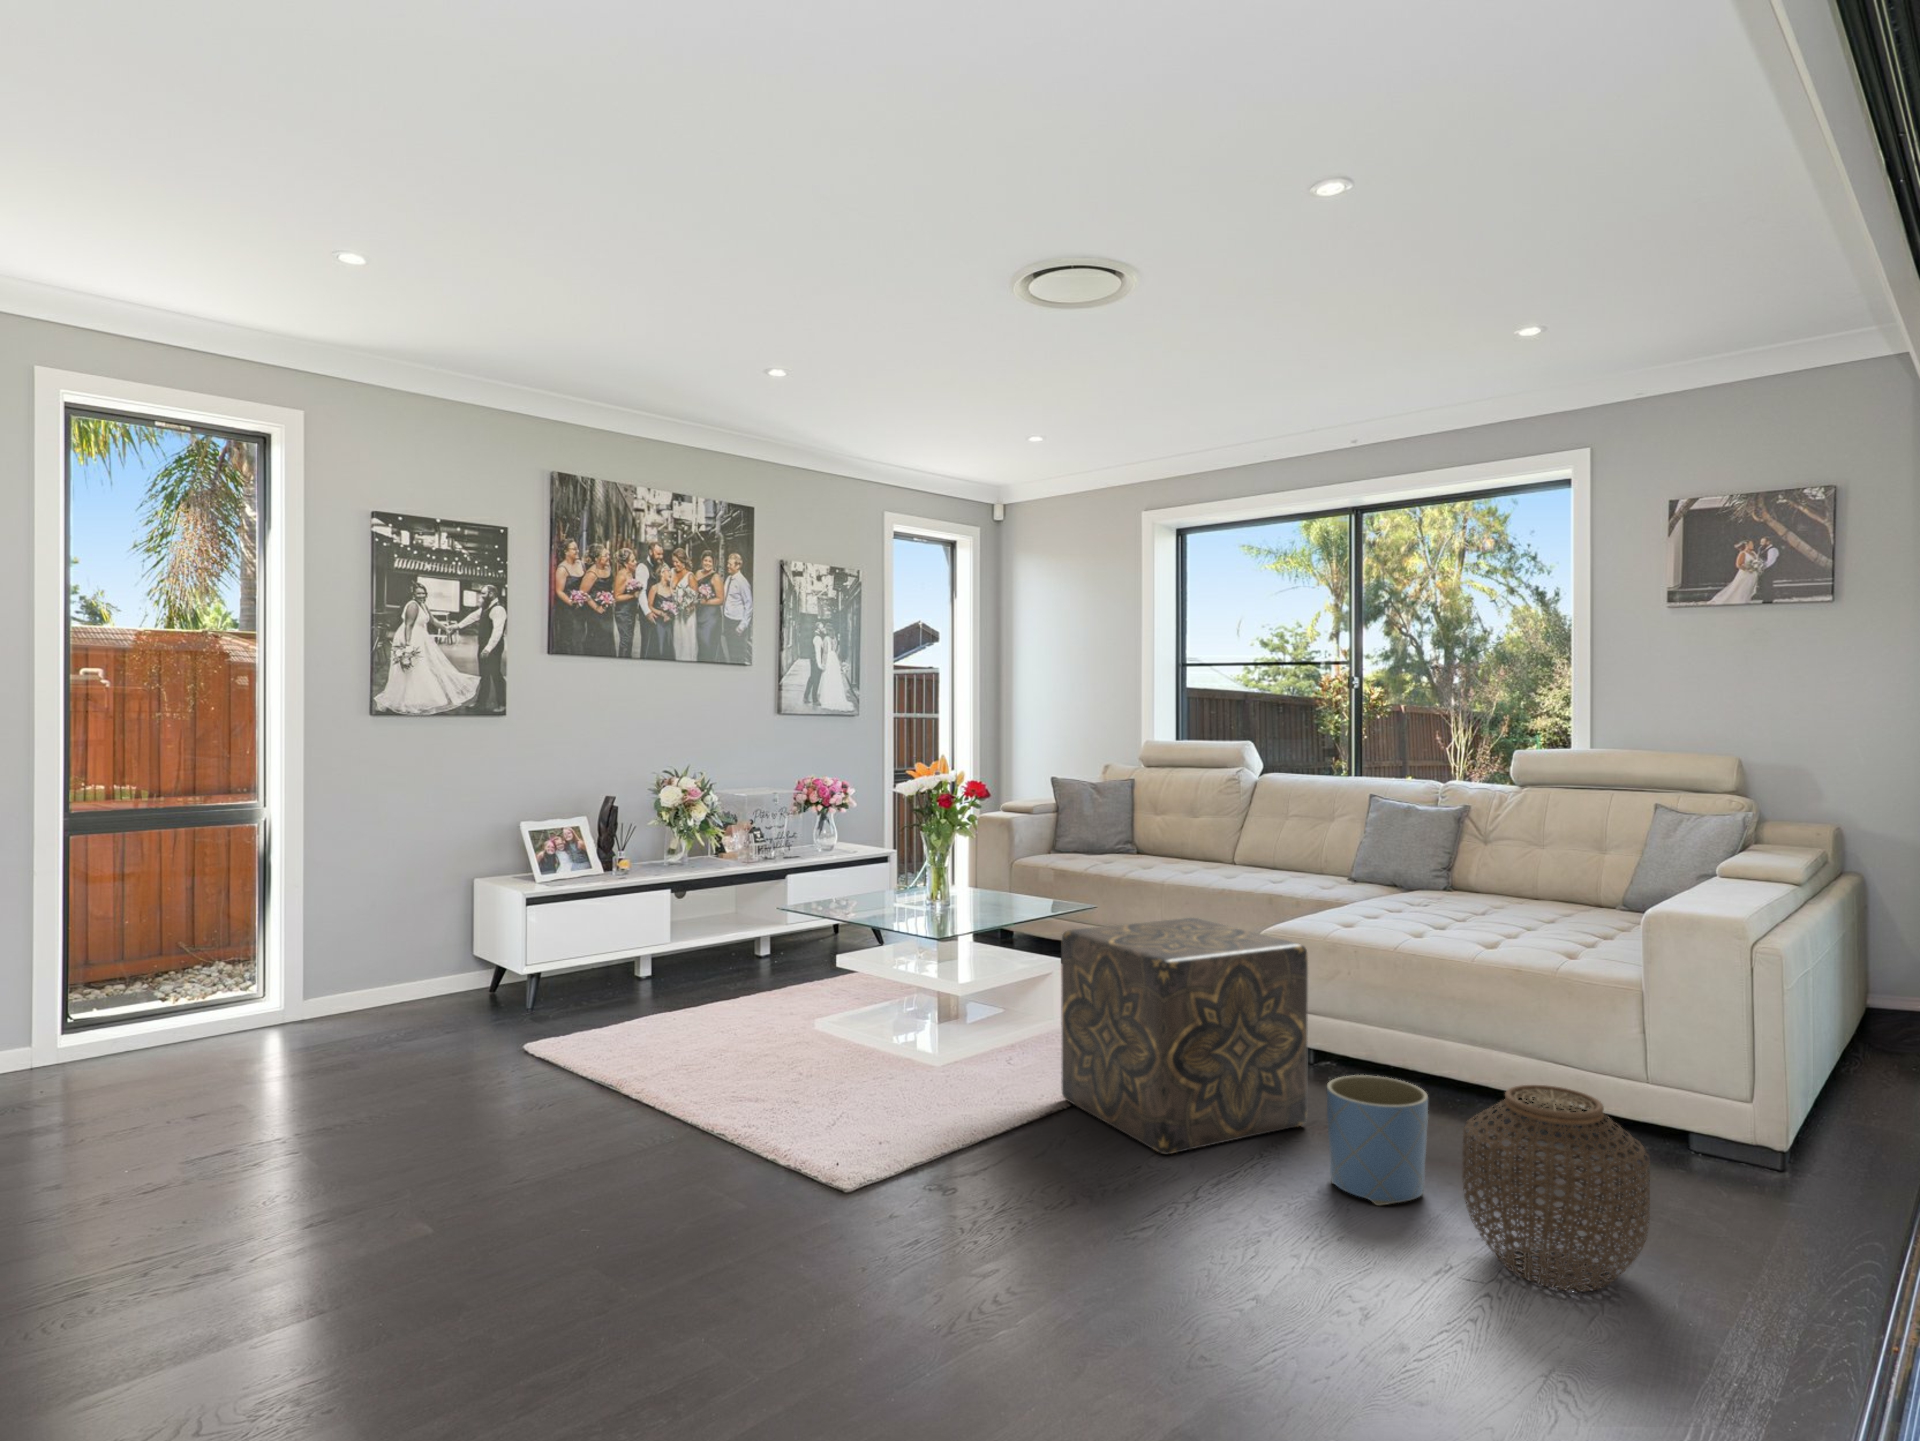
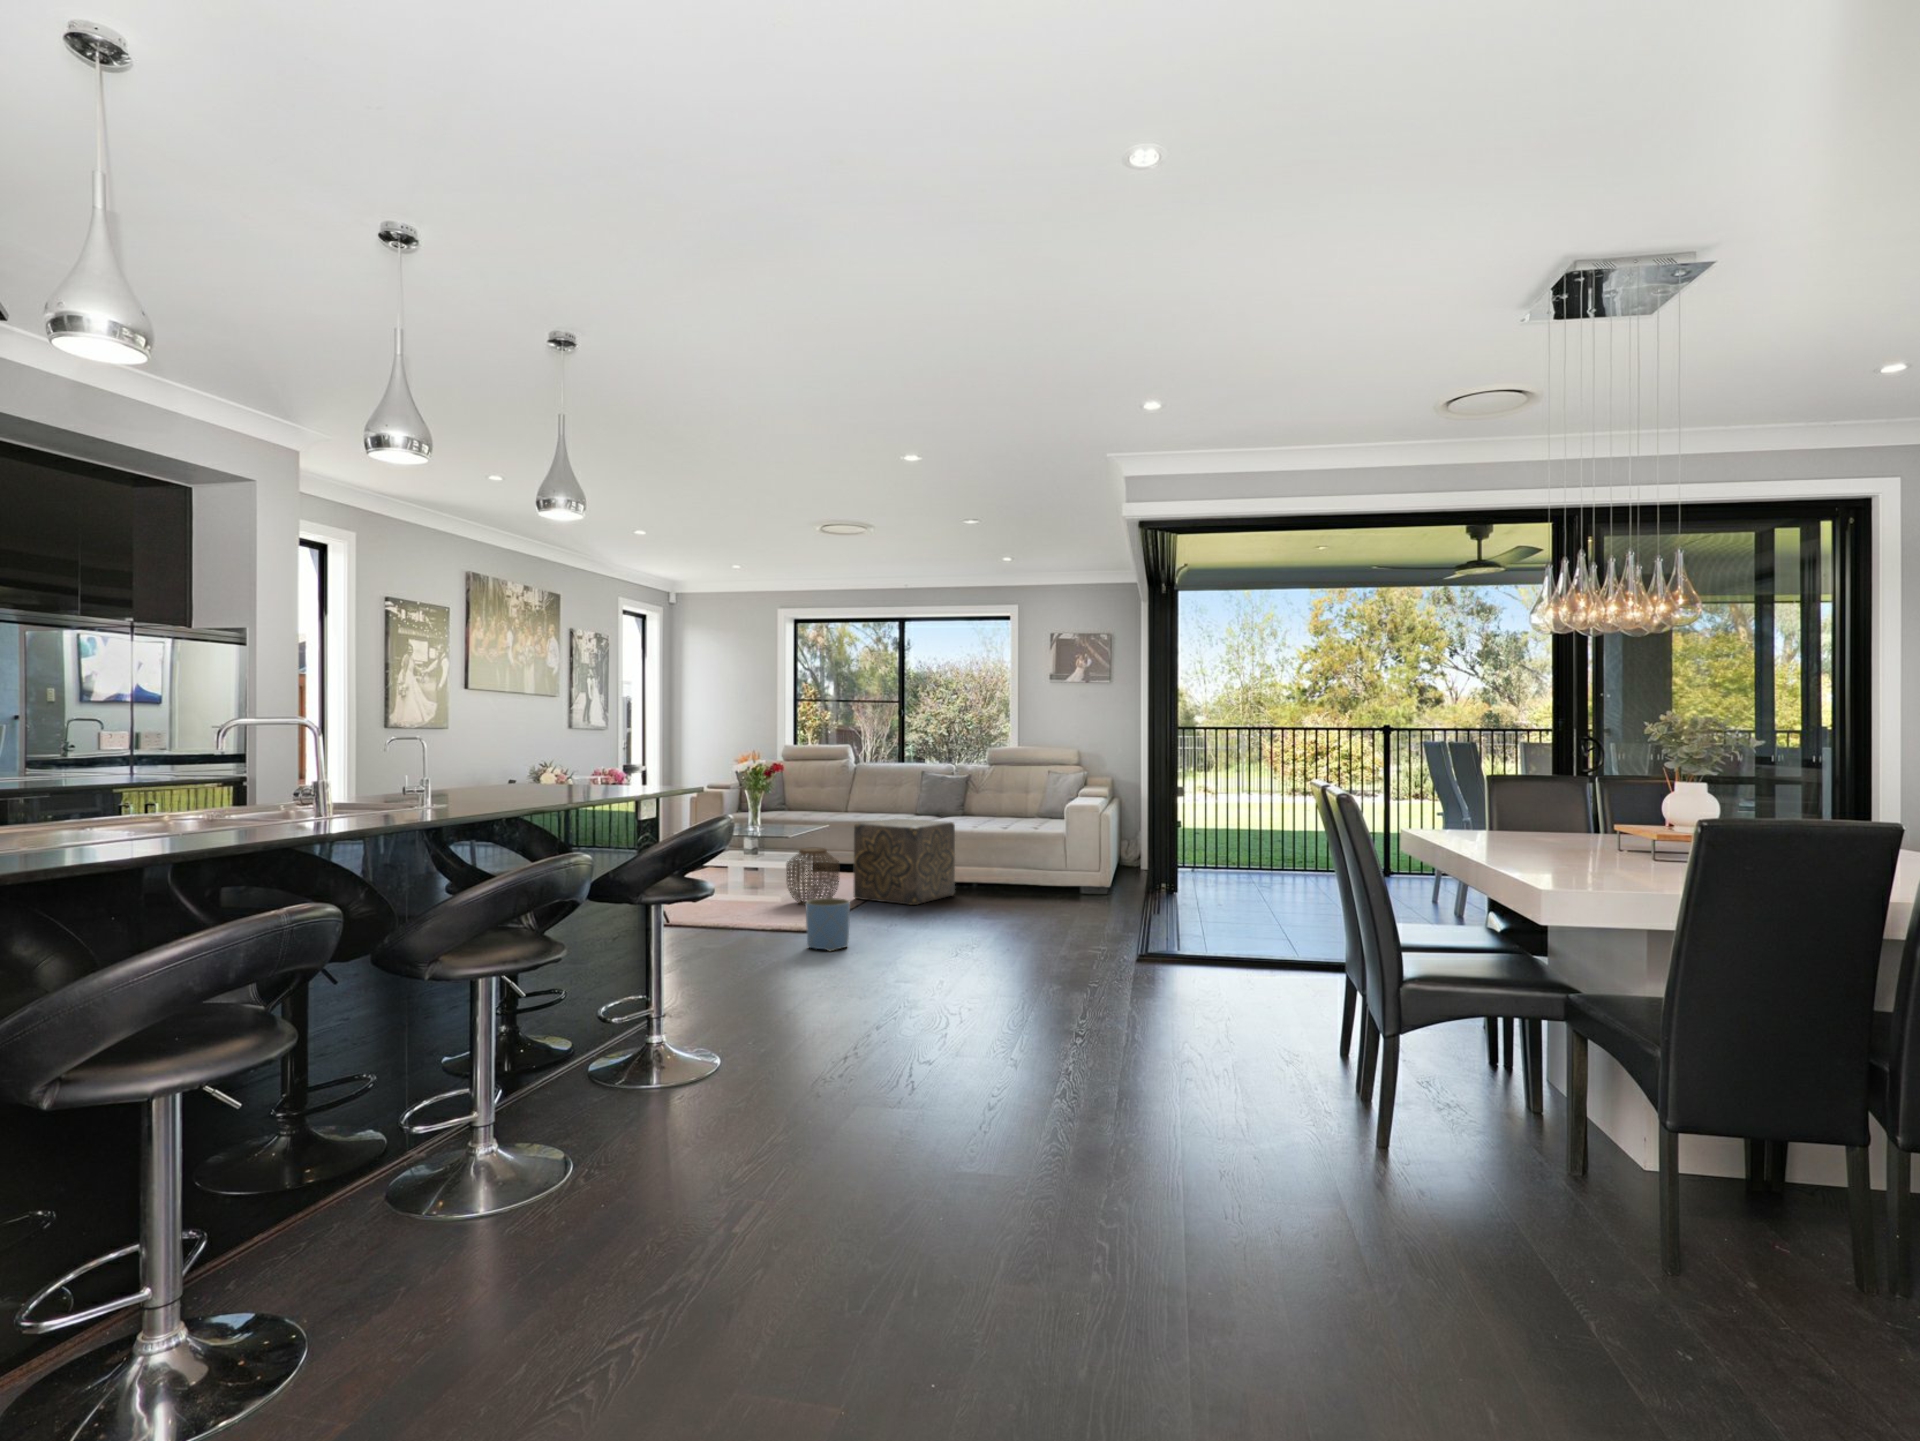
planter: present [1327,1075,1428,1205] -> present [806,898,850,951]
woven basket: present [1462,1085,1650,1291] -> present [787,848,839,905]

